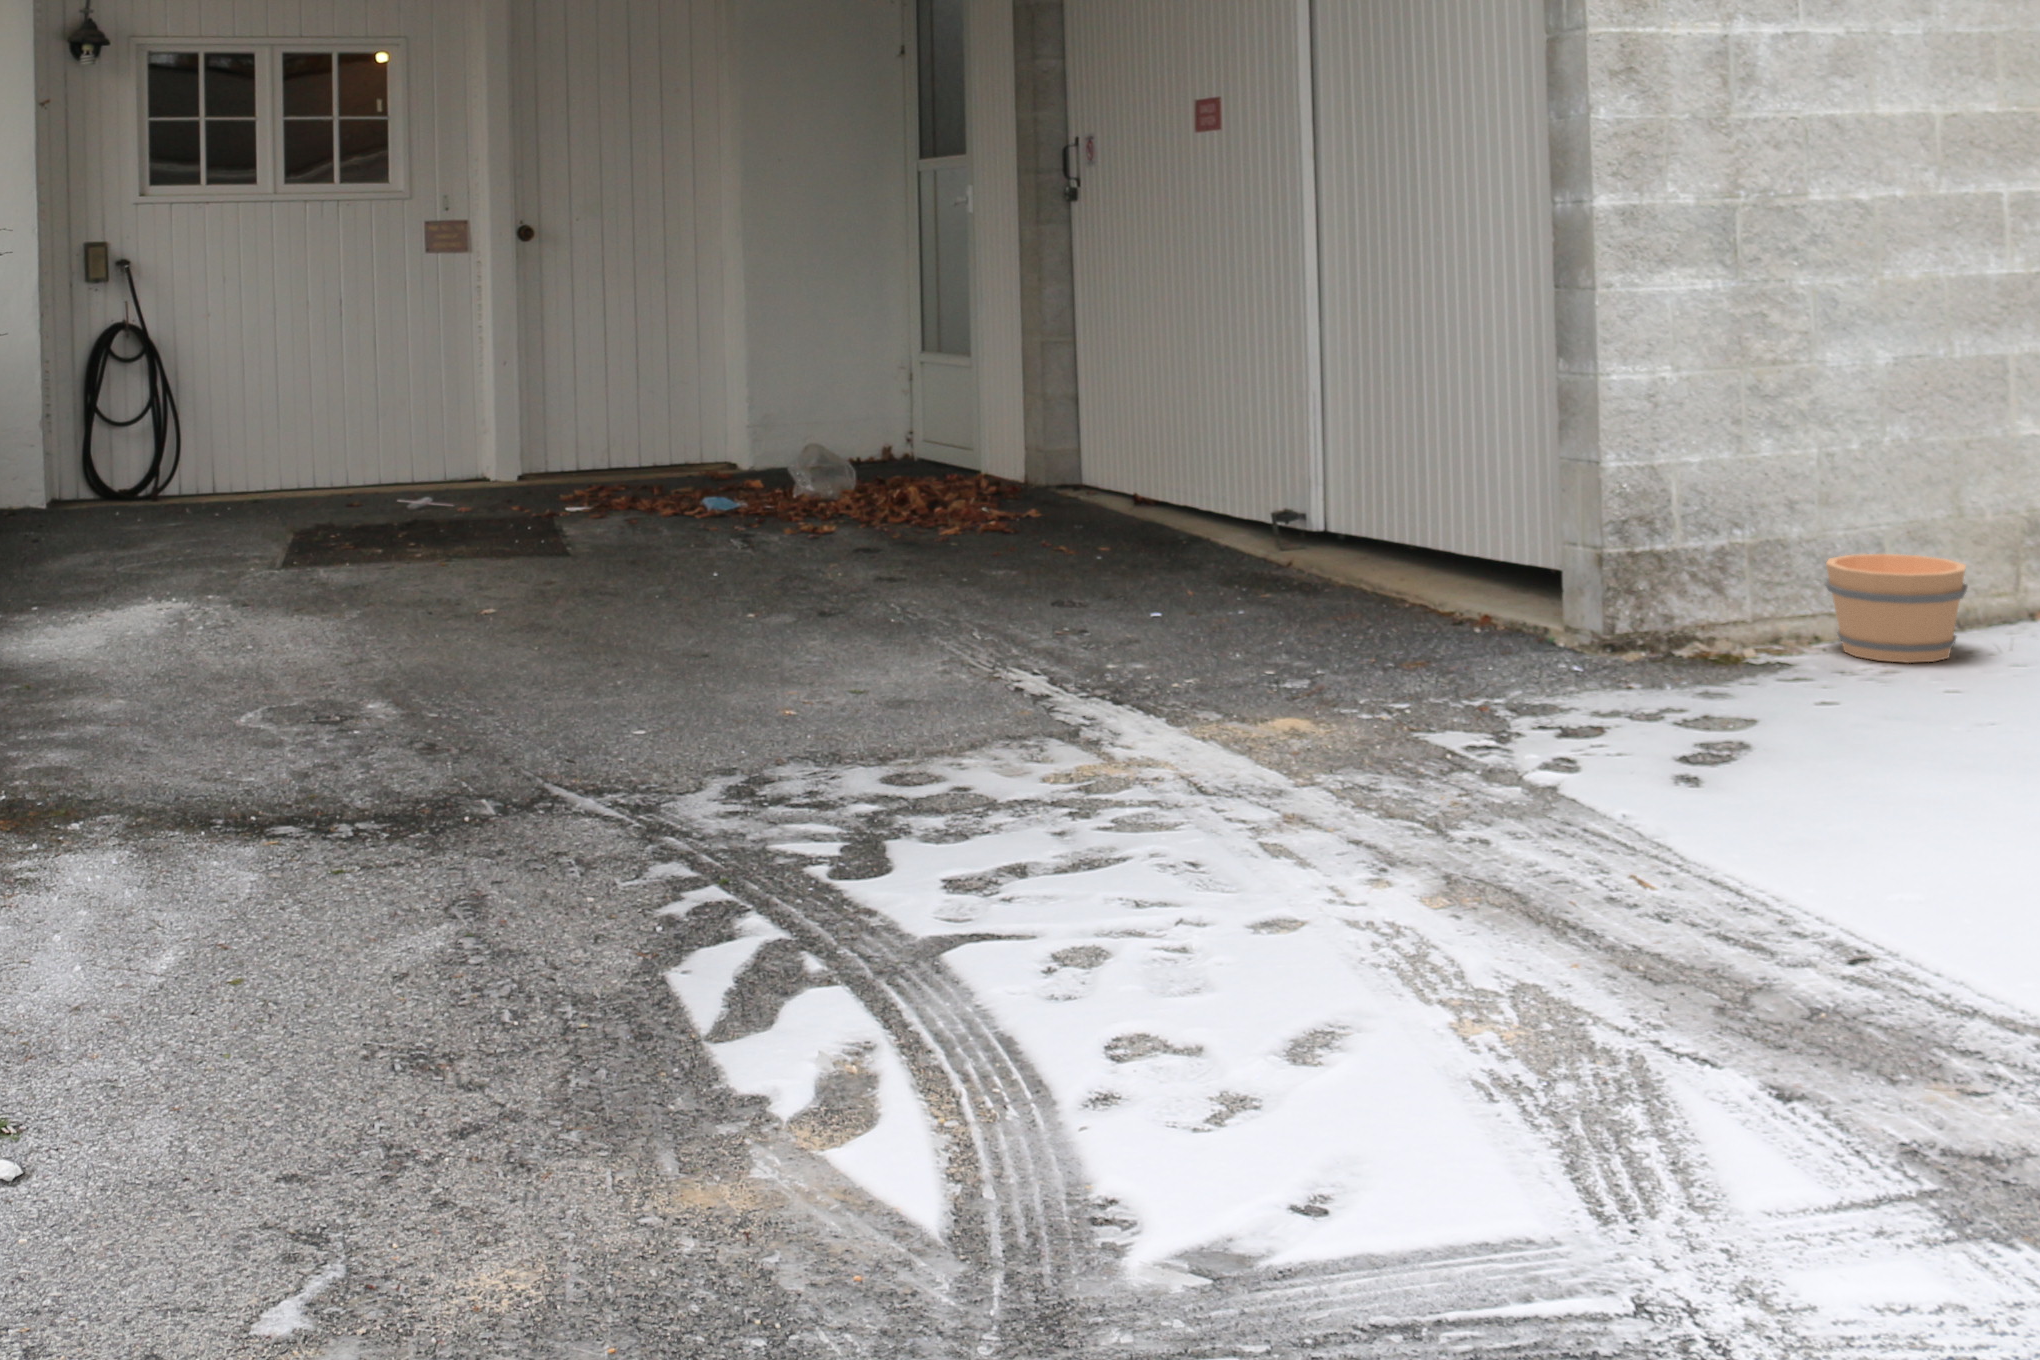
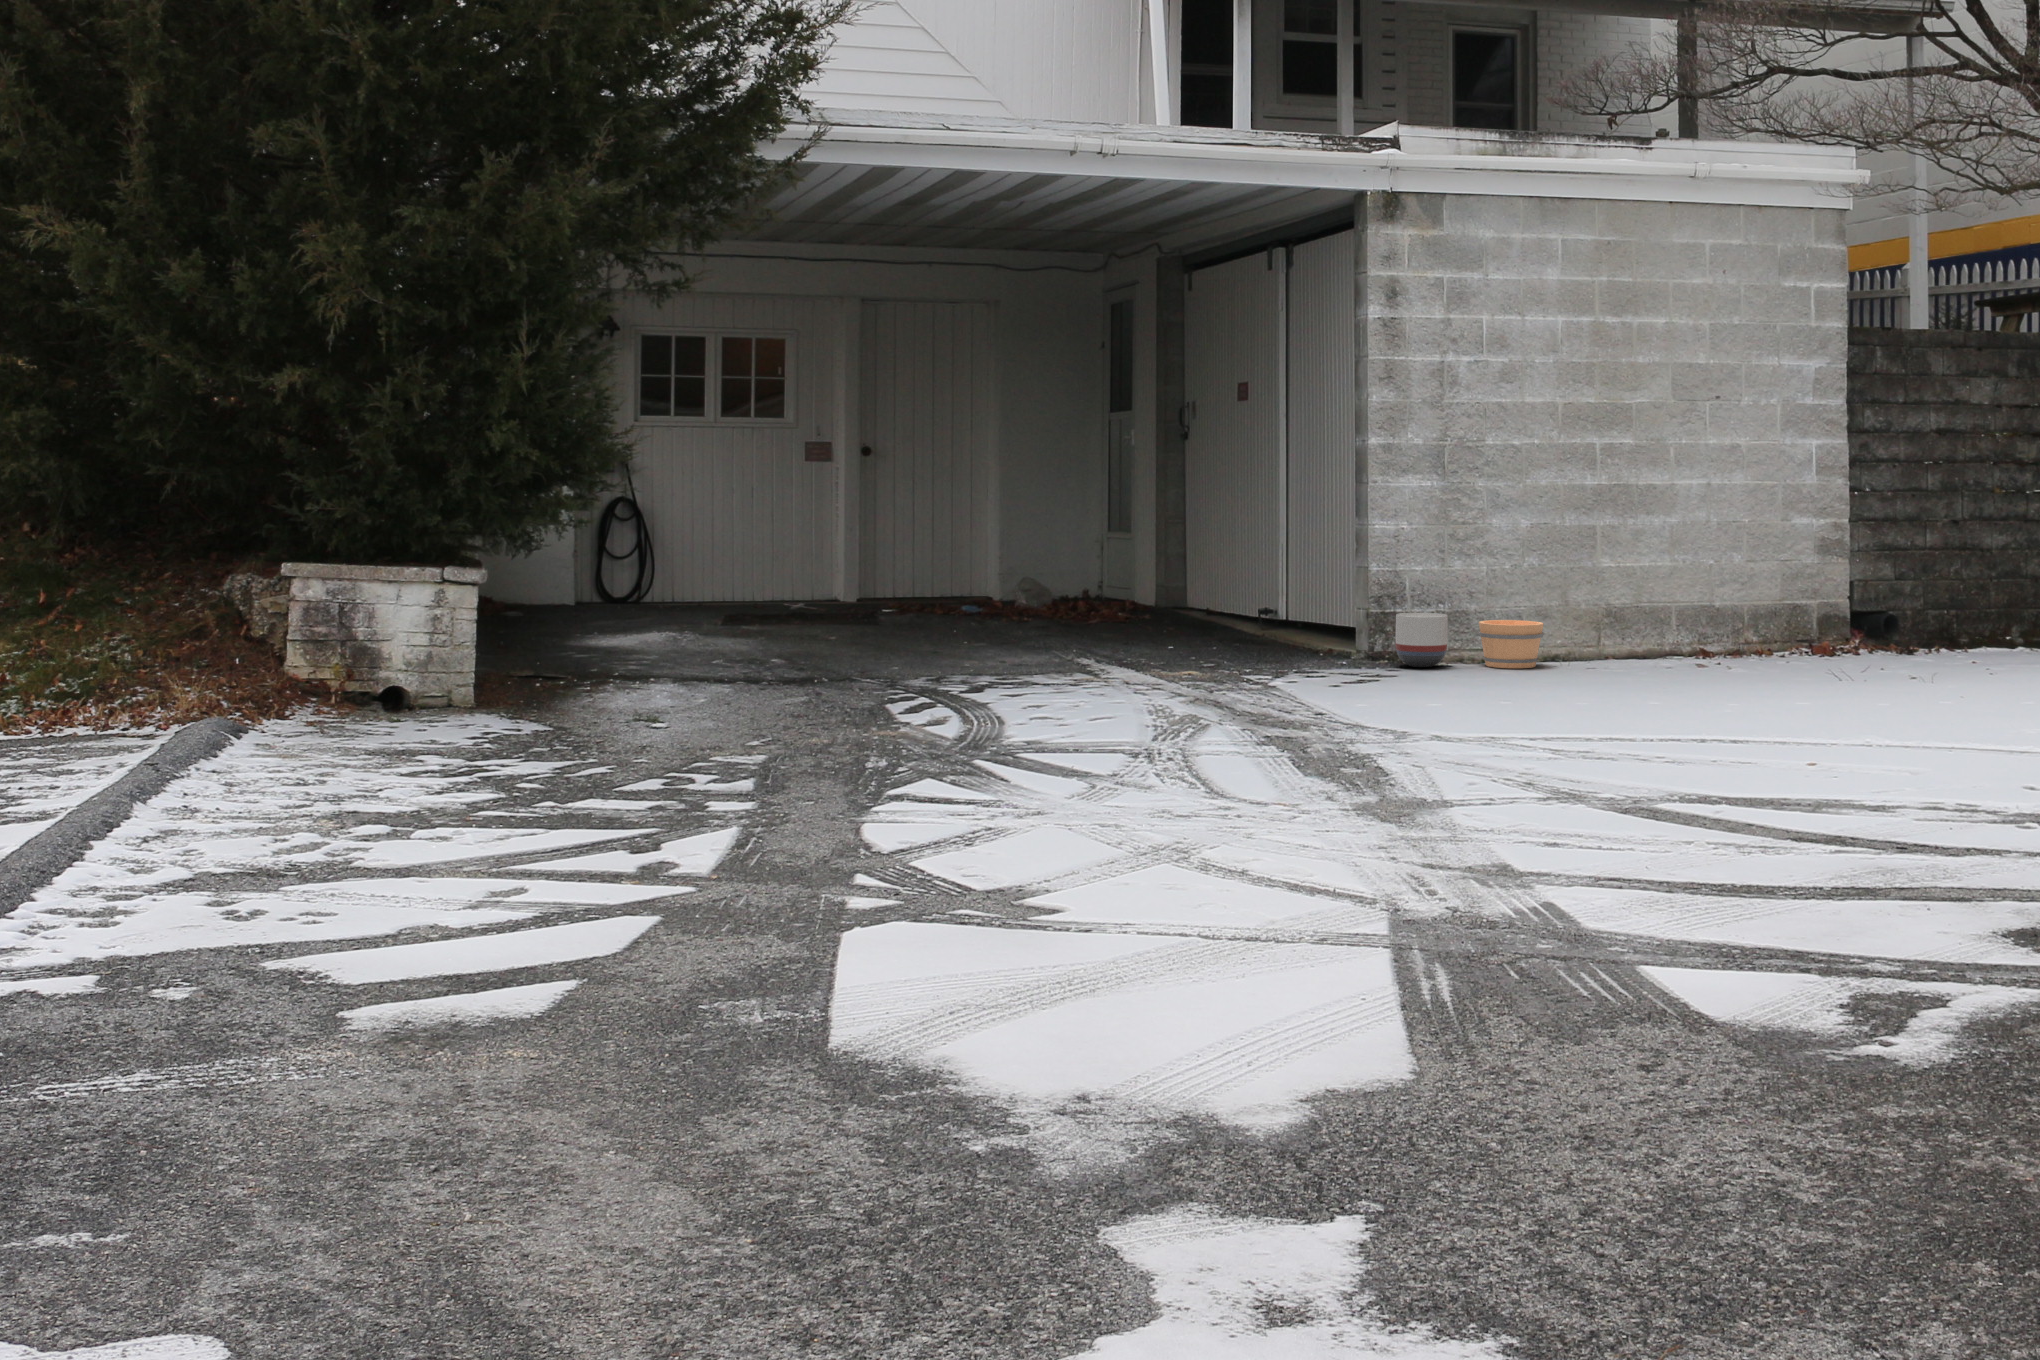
planter: none [1673,550,1785,669] -> present [1395,613,1448,667]

